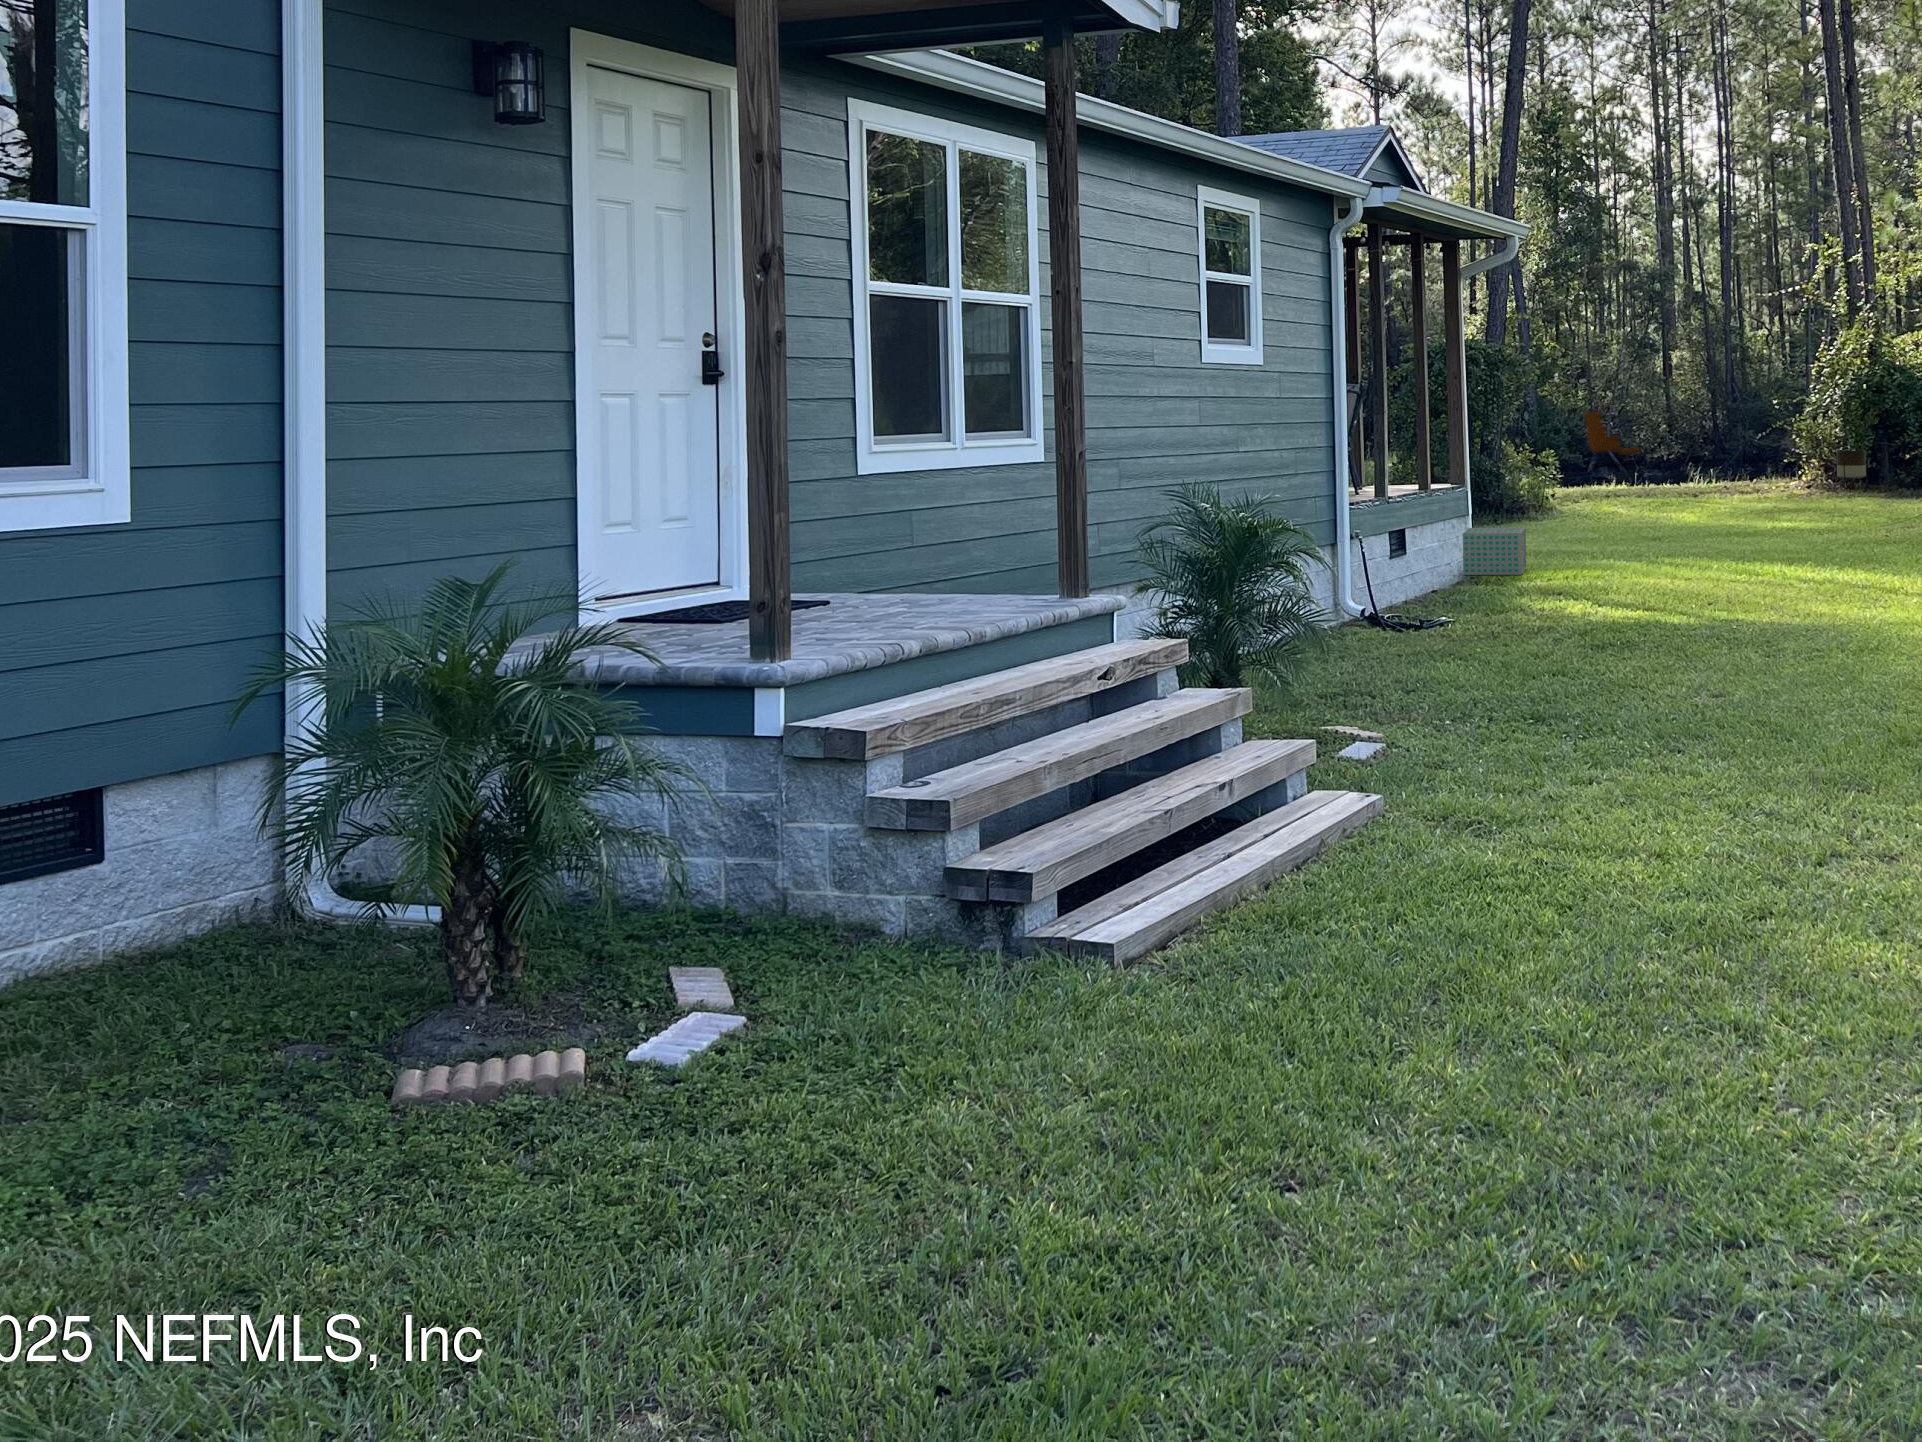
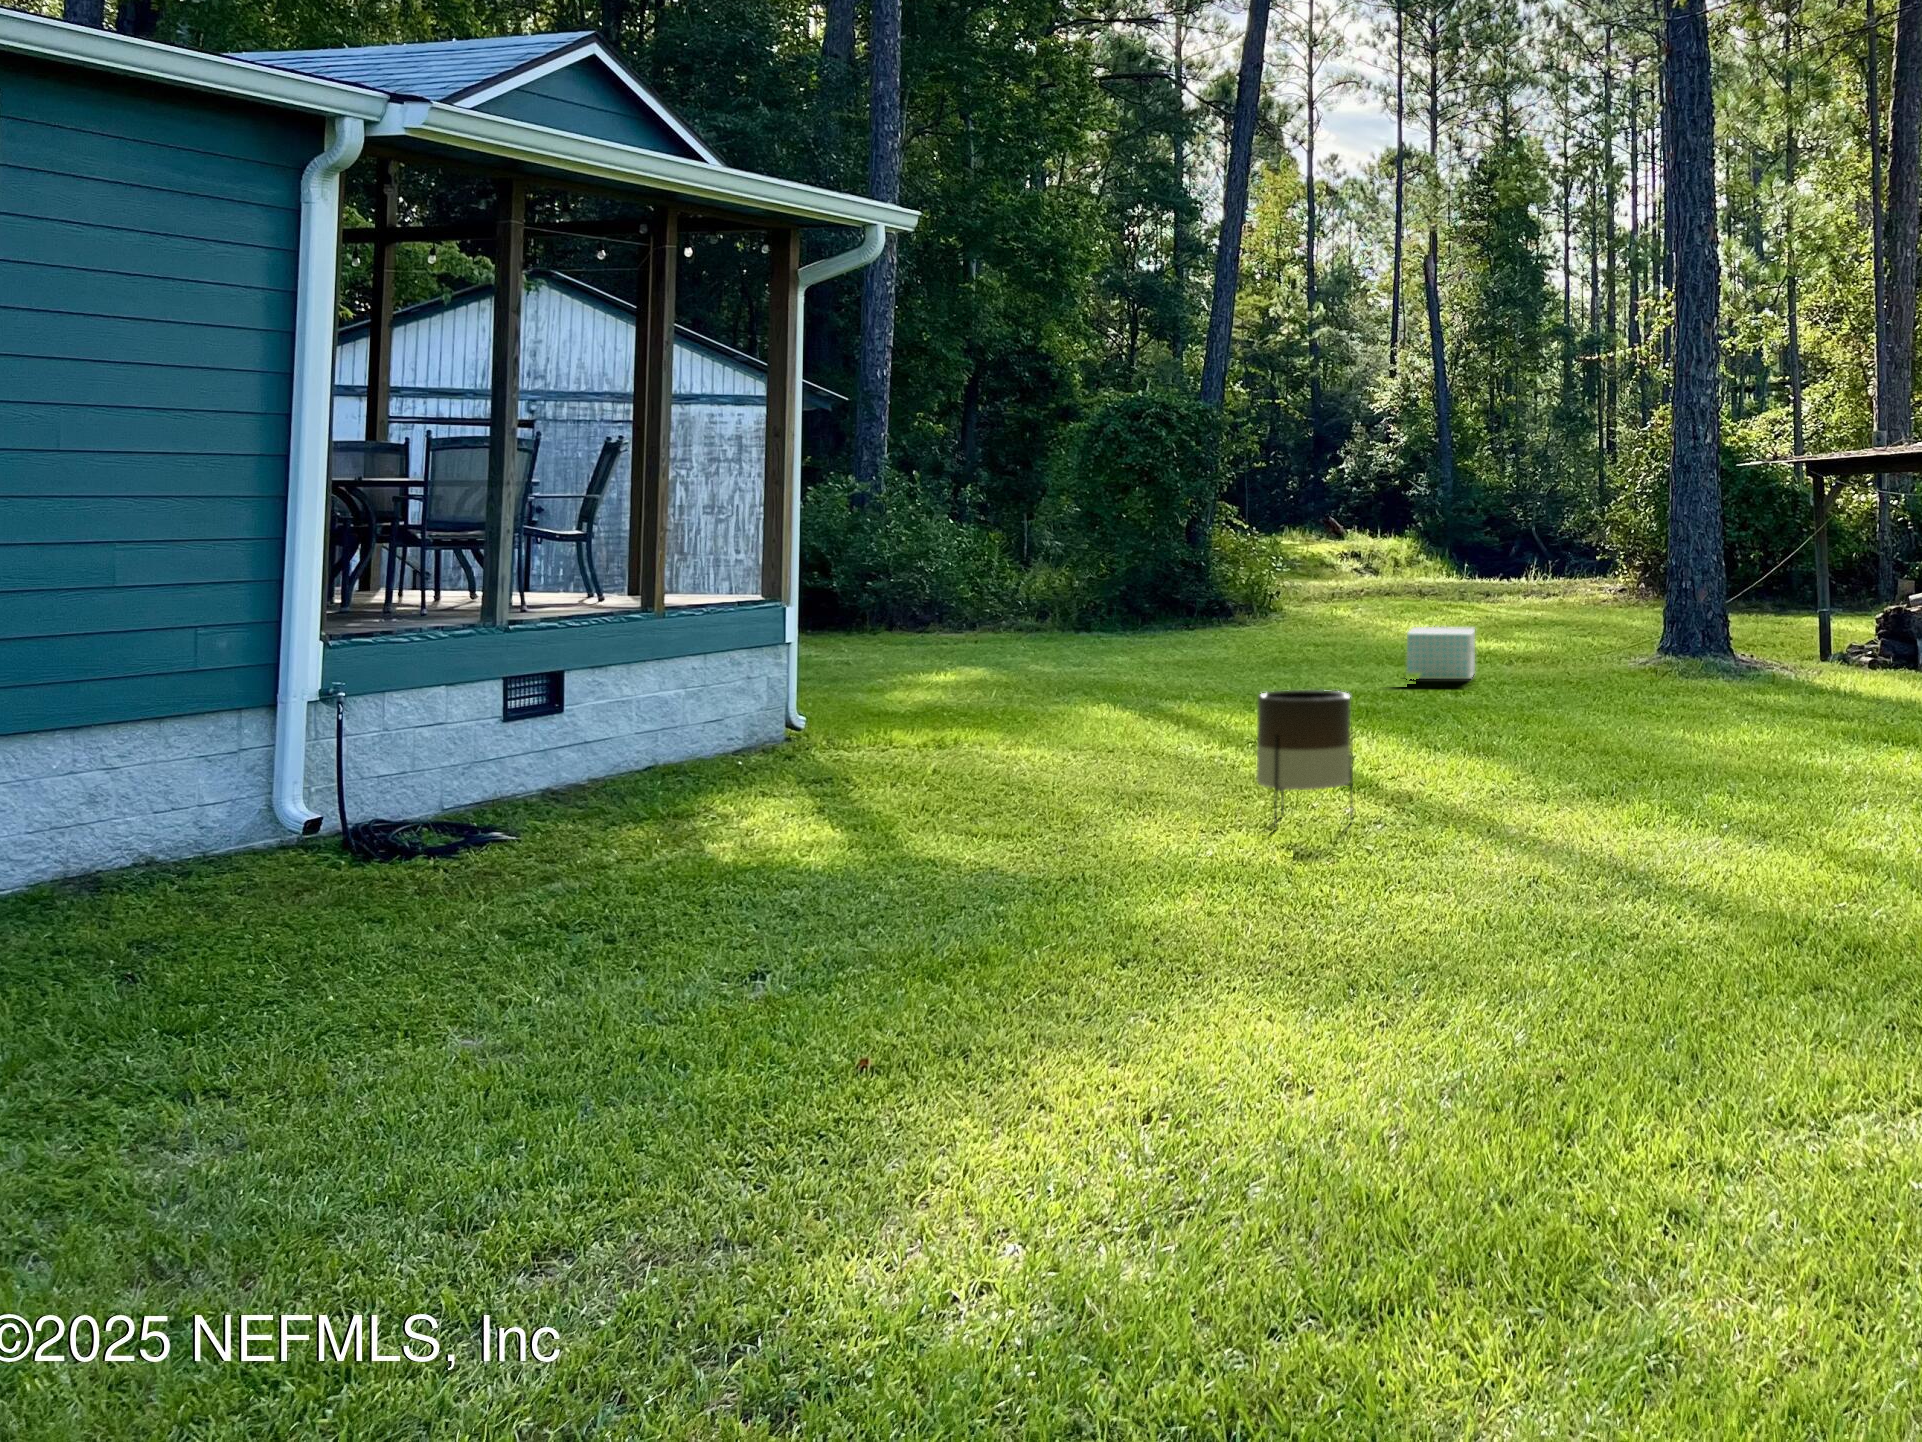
lounge chair: present [1584,412,1642,463] -> none [1530,506,1594,567]
planter: present [1837,450,1867,489] -> present [1256,690,1353,828]

